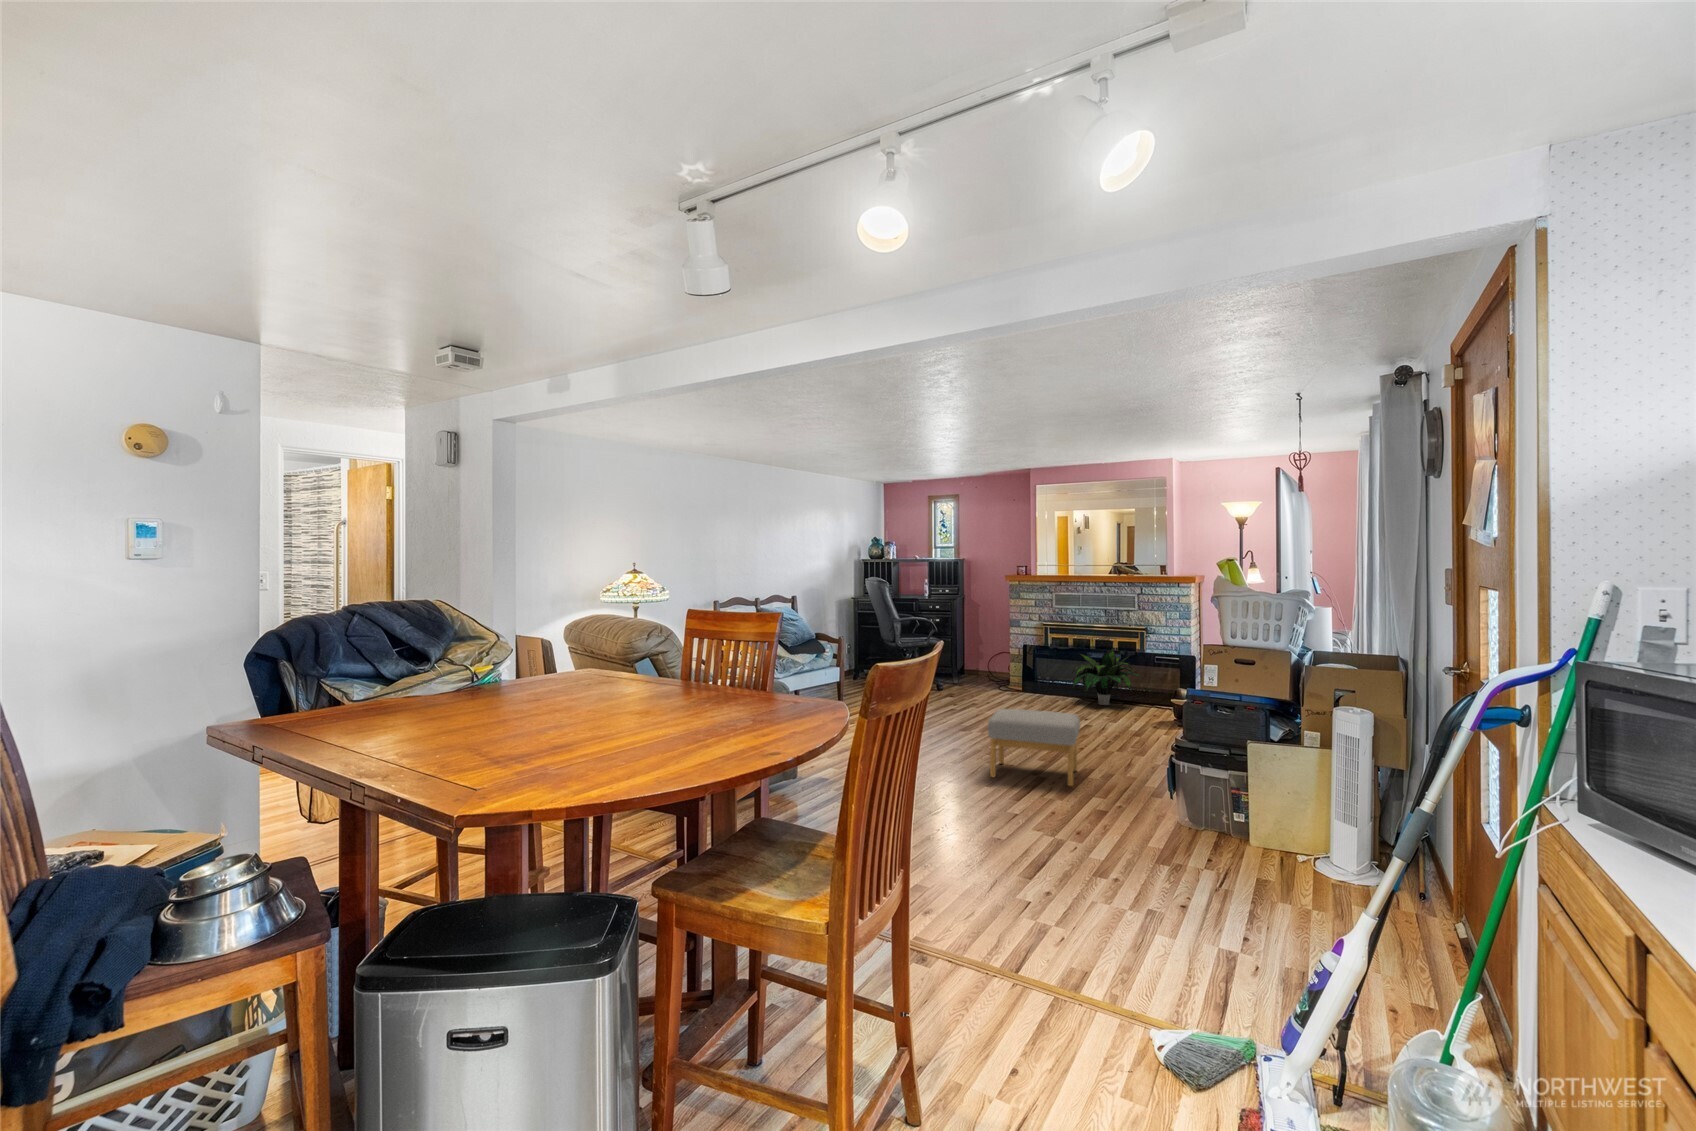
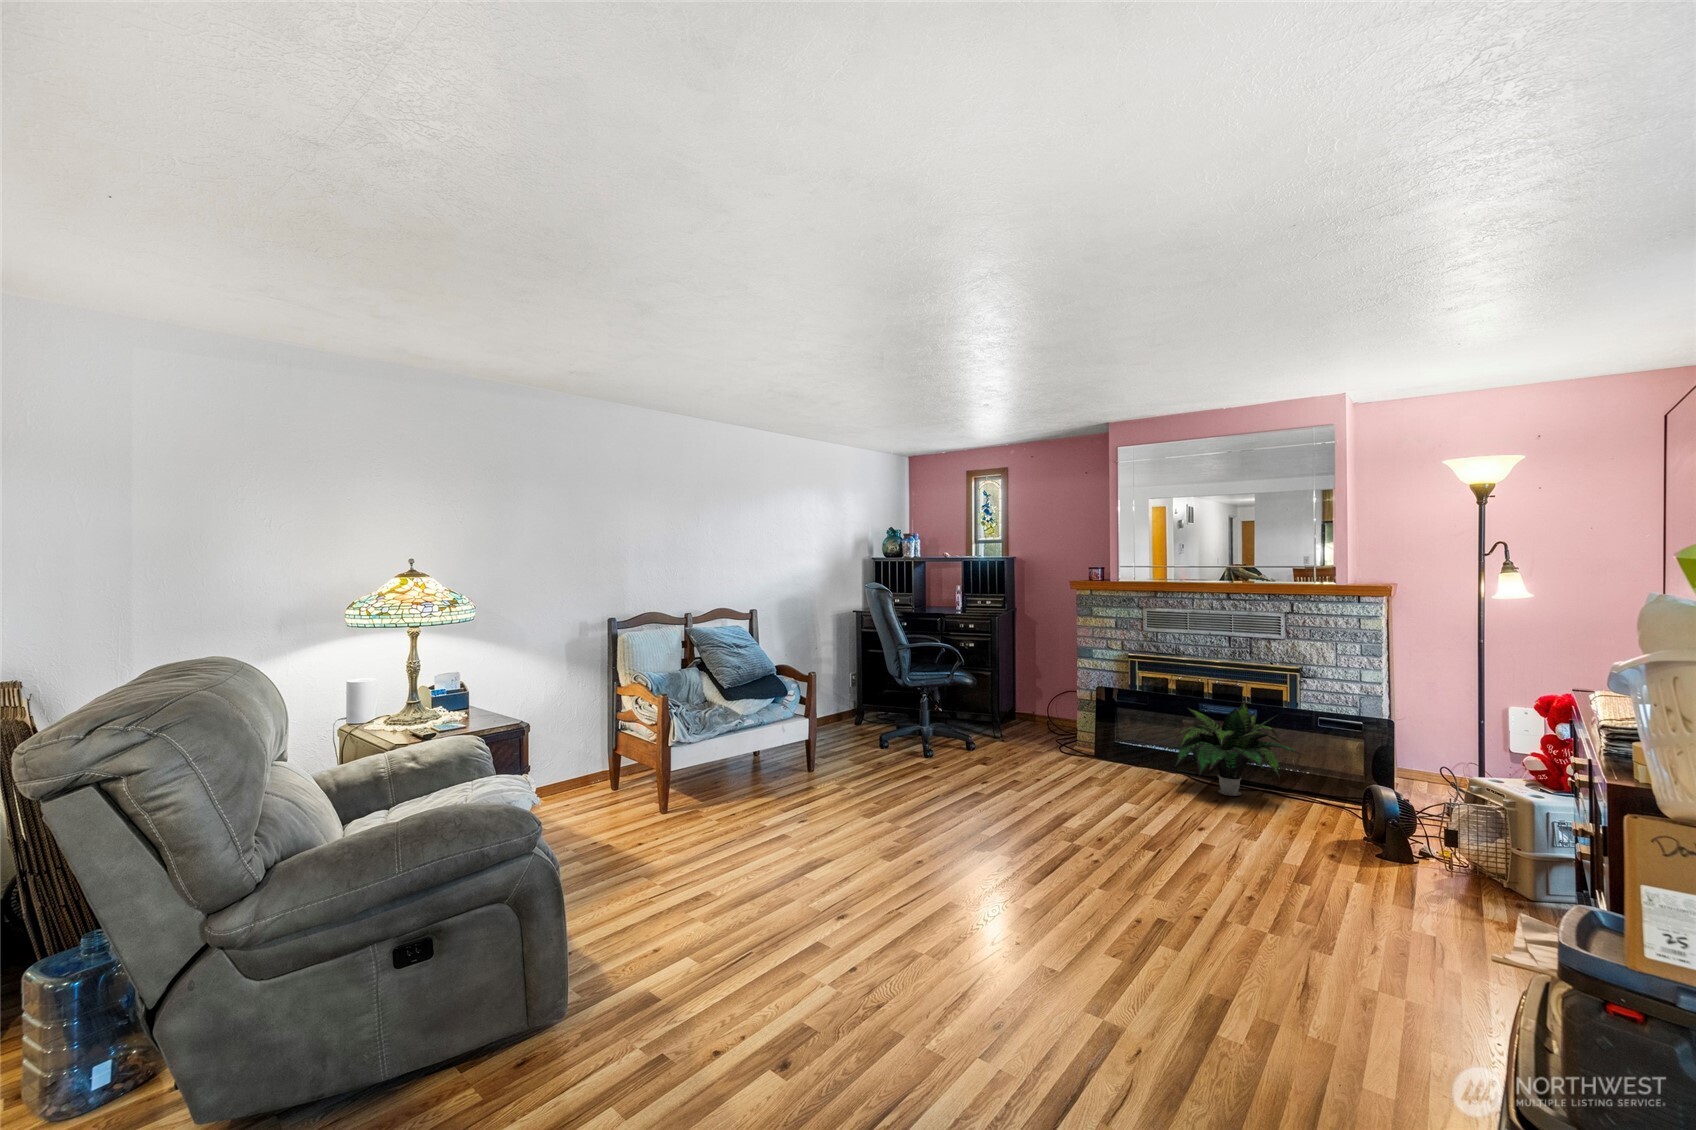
footstool: present [988,709,1080,786] -> none [989,848,1195,1066]

